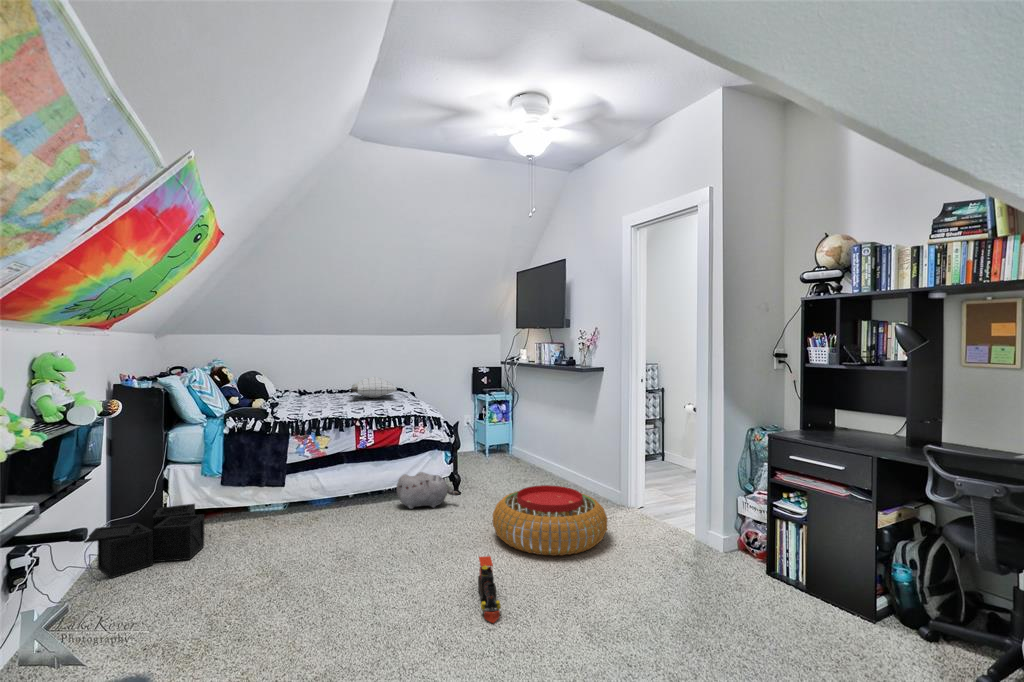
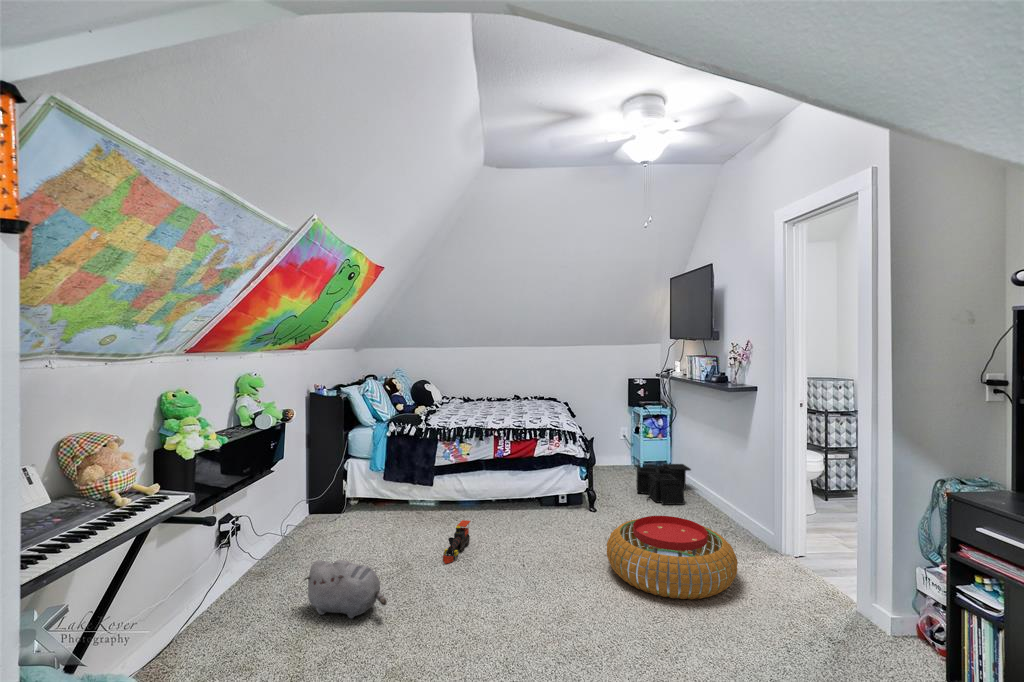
pillow: present [350,377,397,398] -> none [499,388,544,408]
plush toy: present [396,472,459,509] -> present [304,560,387,619]
storage bin: present [84,504,211,578] -> present [637,464,691,505]
toy train: present [478,556,501,623] -> present [443,520,470,563]

